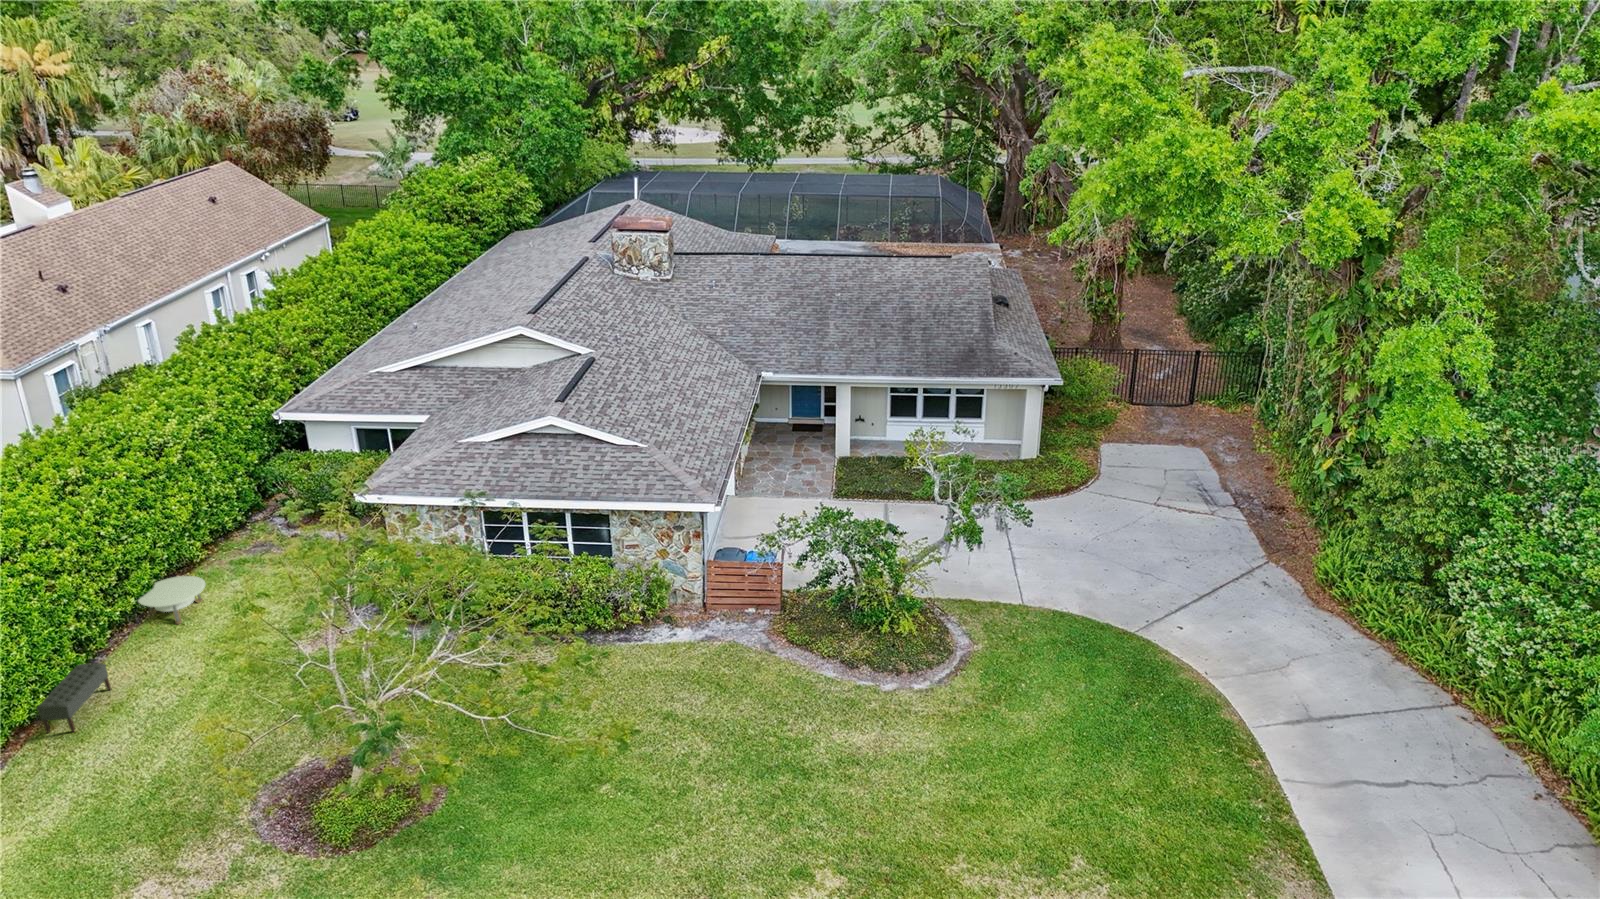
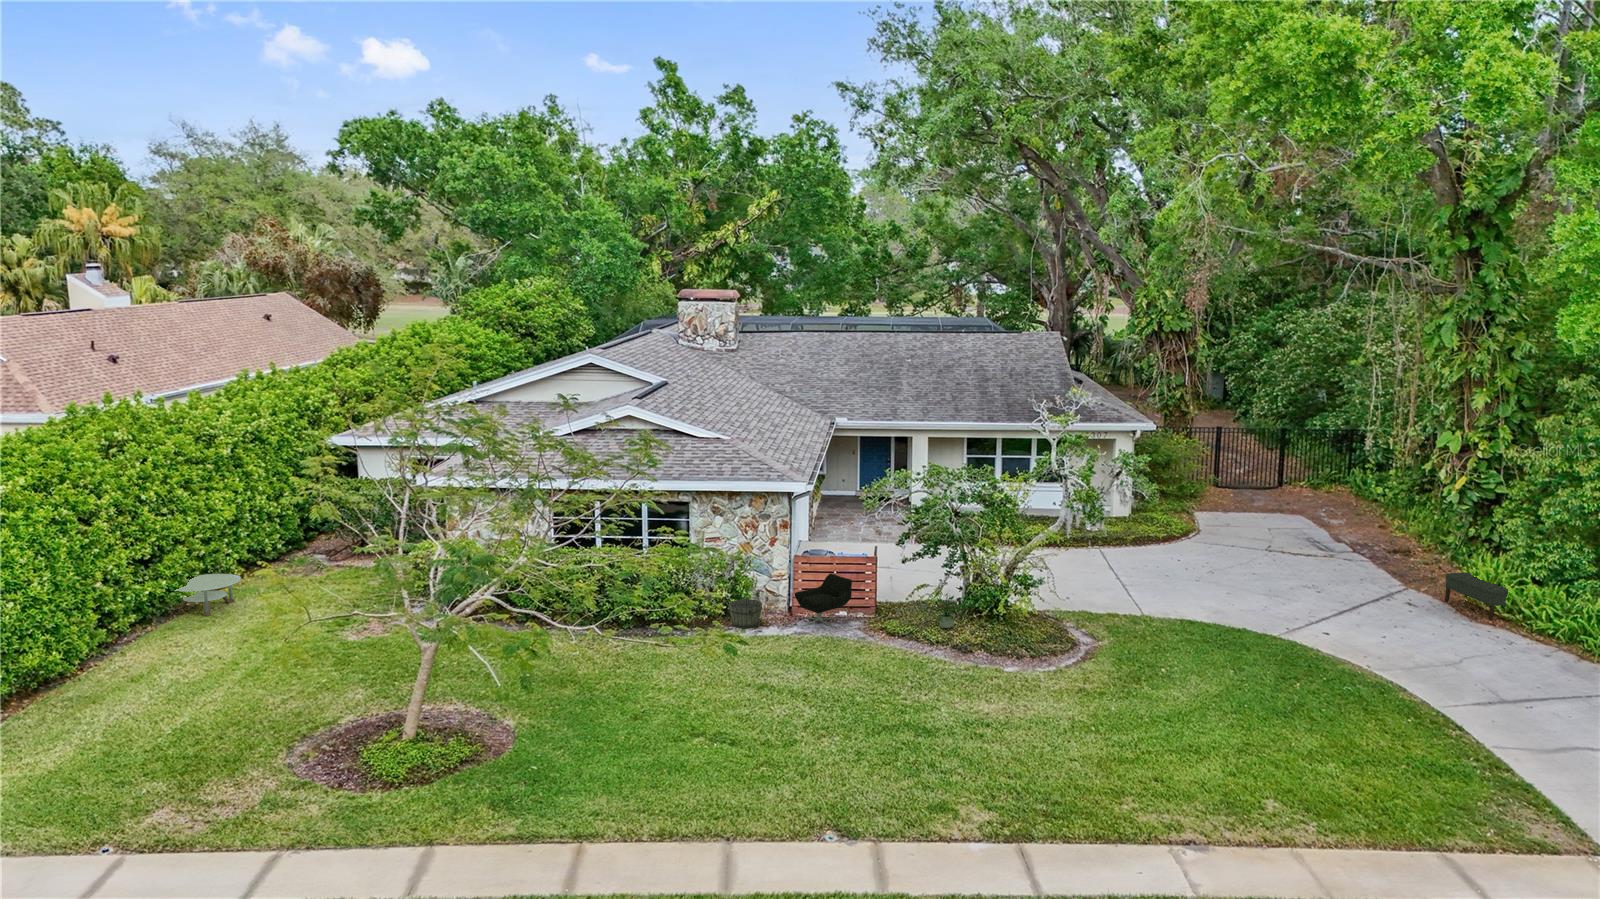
lounge chair: none [706,580,758,633] -> present [795,574,852,626]
potted plant: none [831,600,858,635] -> present [936,594,965,628]
wooden bucket: none [646,607,677,637] -> present [729,596,762,628]
bench: present [36,663,111,733] -> present [1445,573,1508,620]

